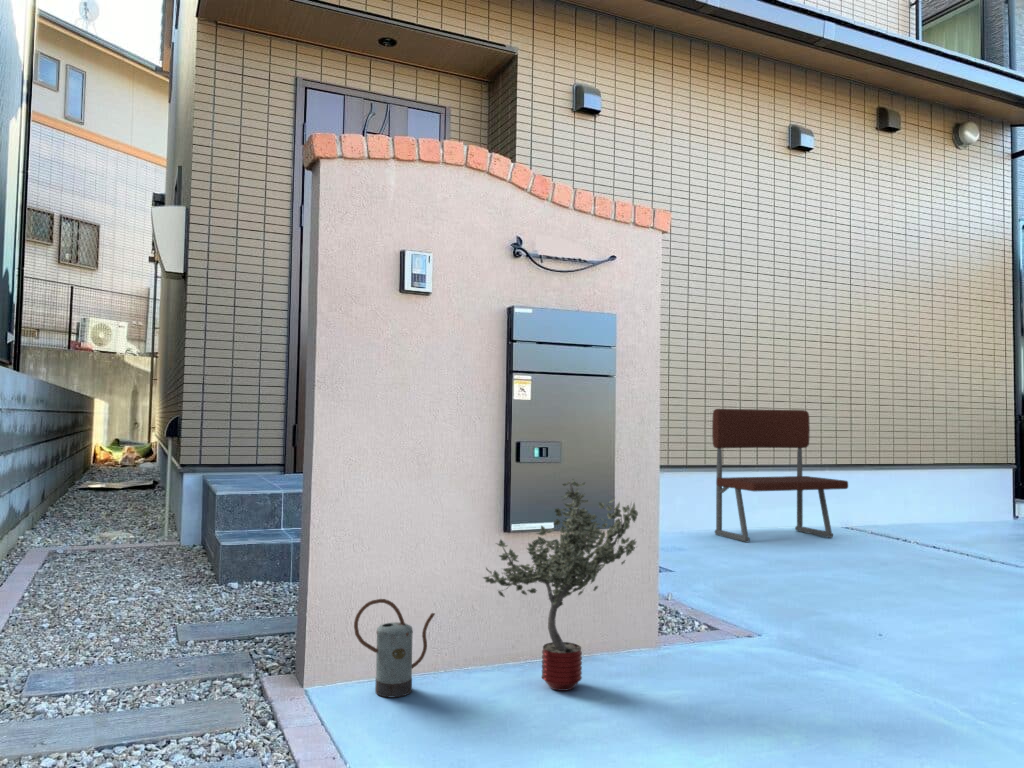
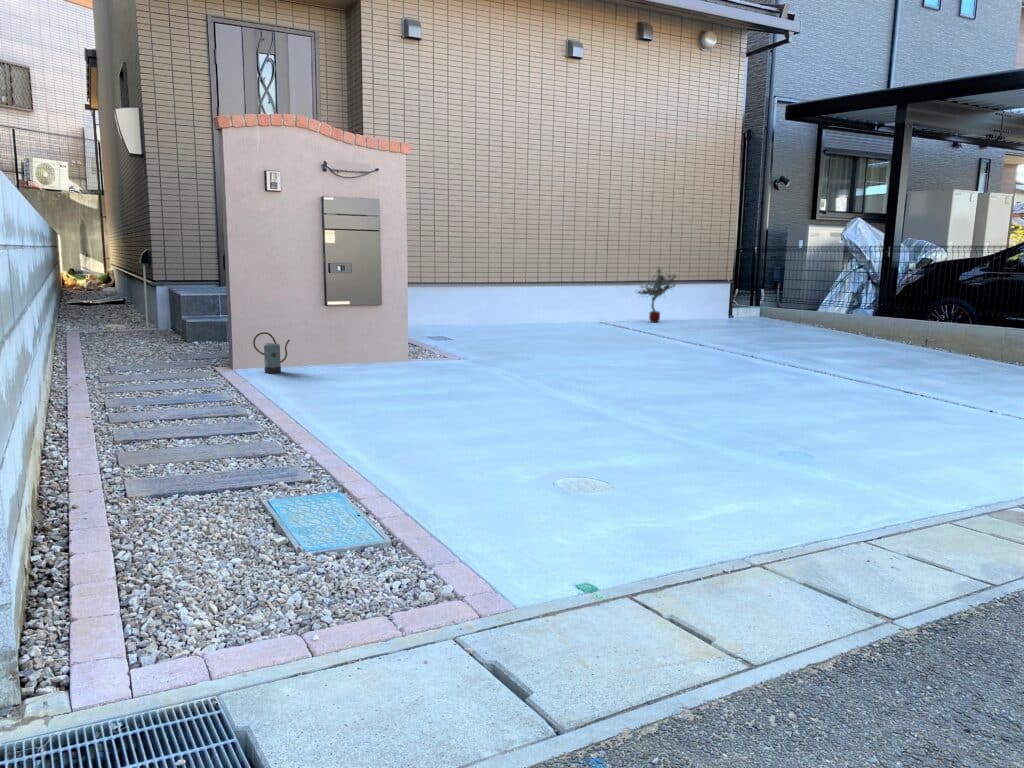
bench: present [712,409,848,542] -> none [503,244,586,329]
potted tree: present [484,479,638,691] -> present [638,268,676,322]

